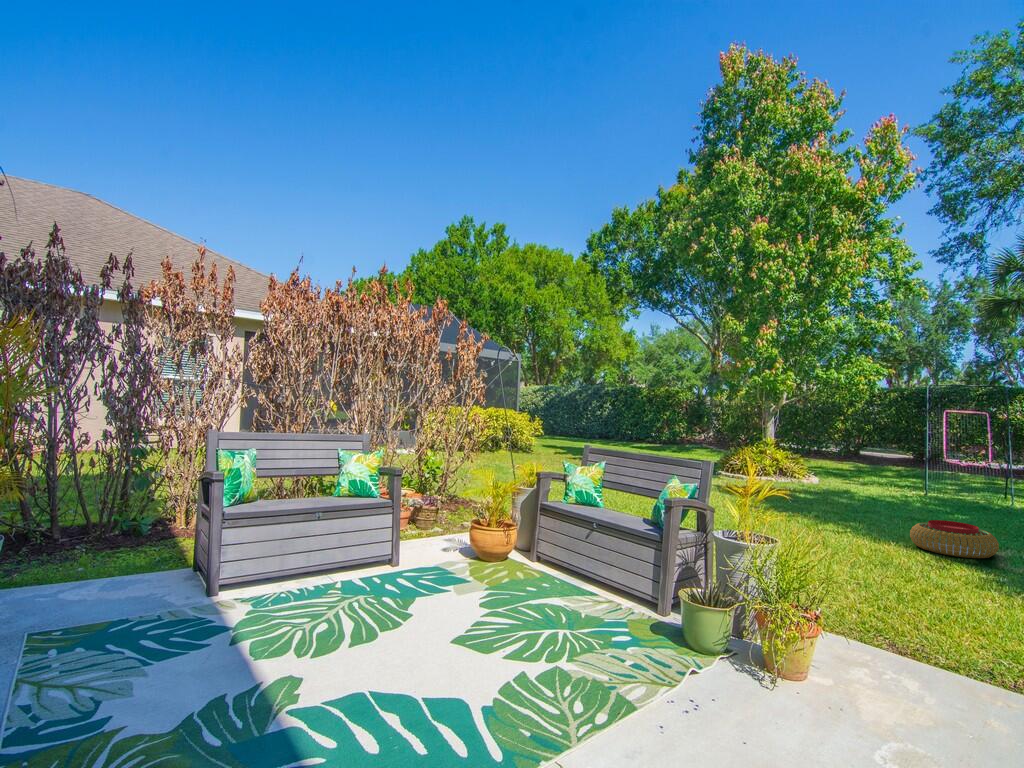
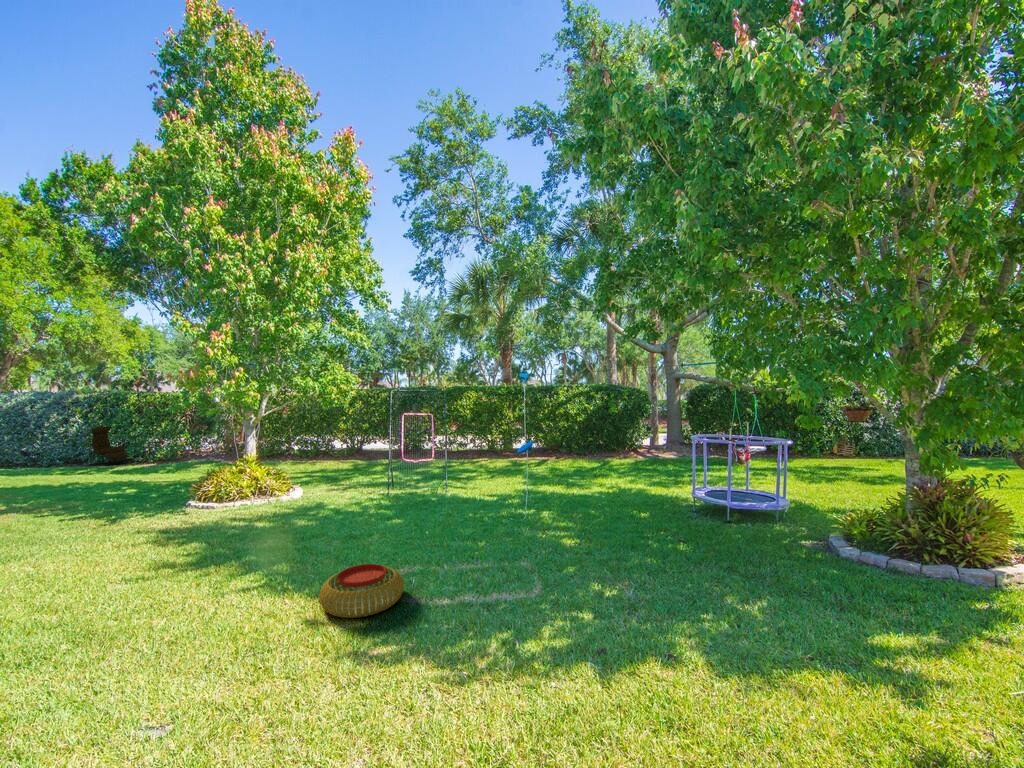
lounge chair: none [617,412,643,444] -> present [90,426,128,465]

